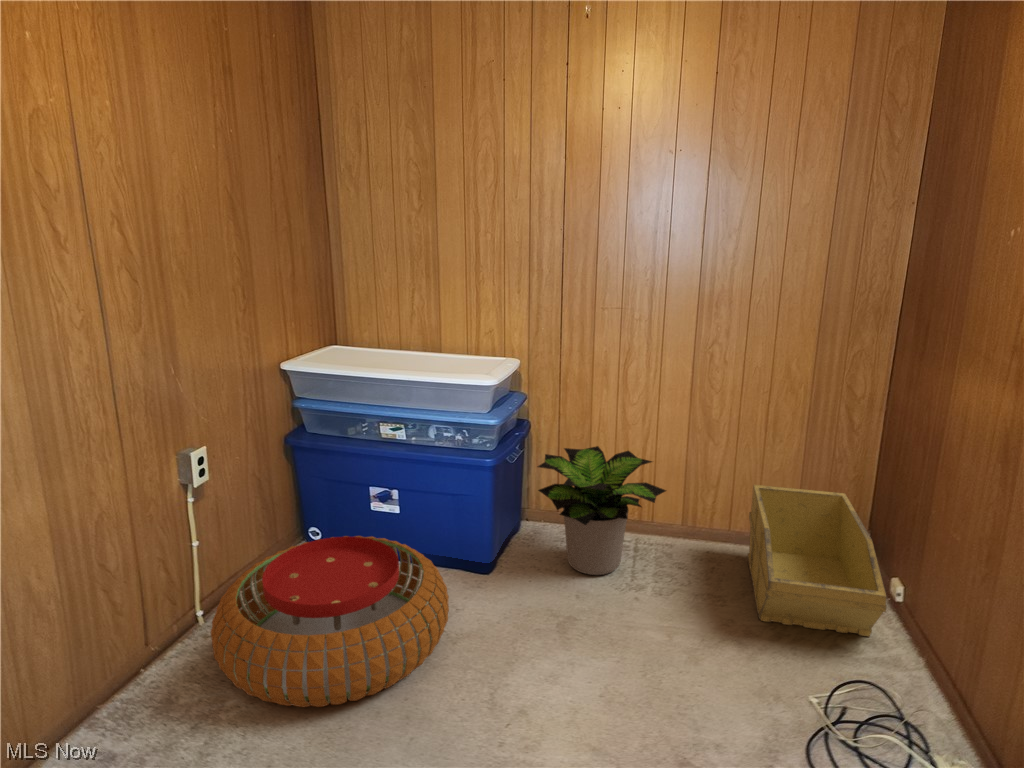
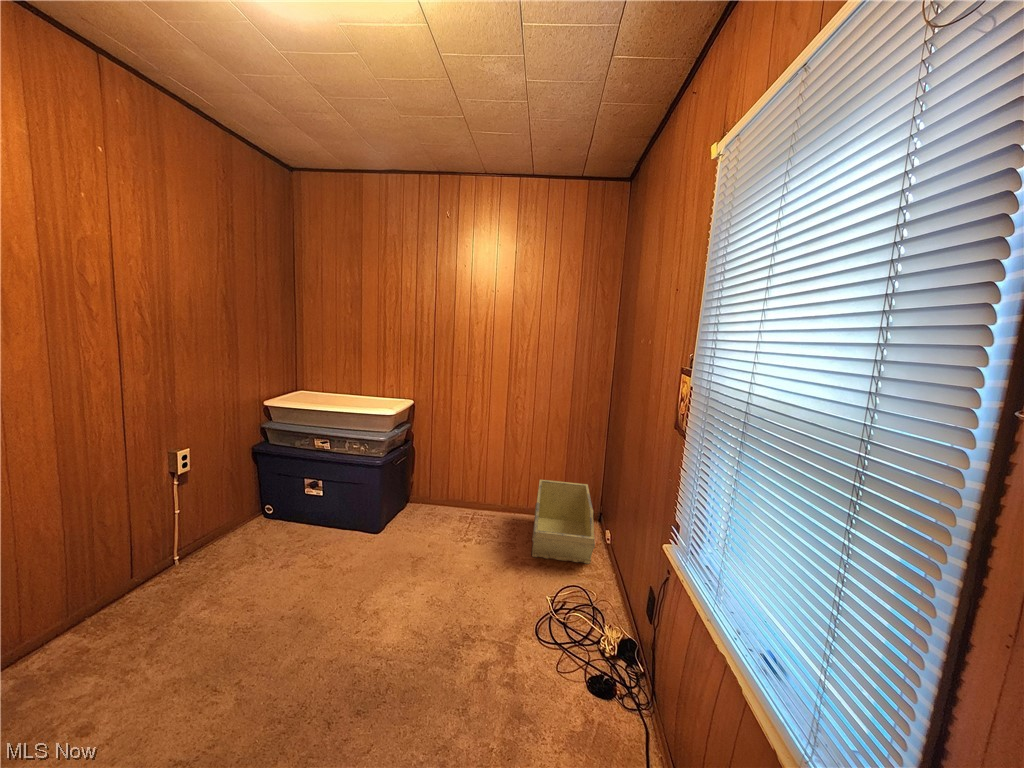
potted plant: present [538,446,666,575] -> none [411,456,488,533]
pouf: present [211,536,449,707] -> none [175,508,344,615]

